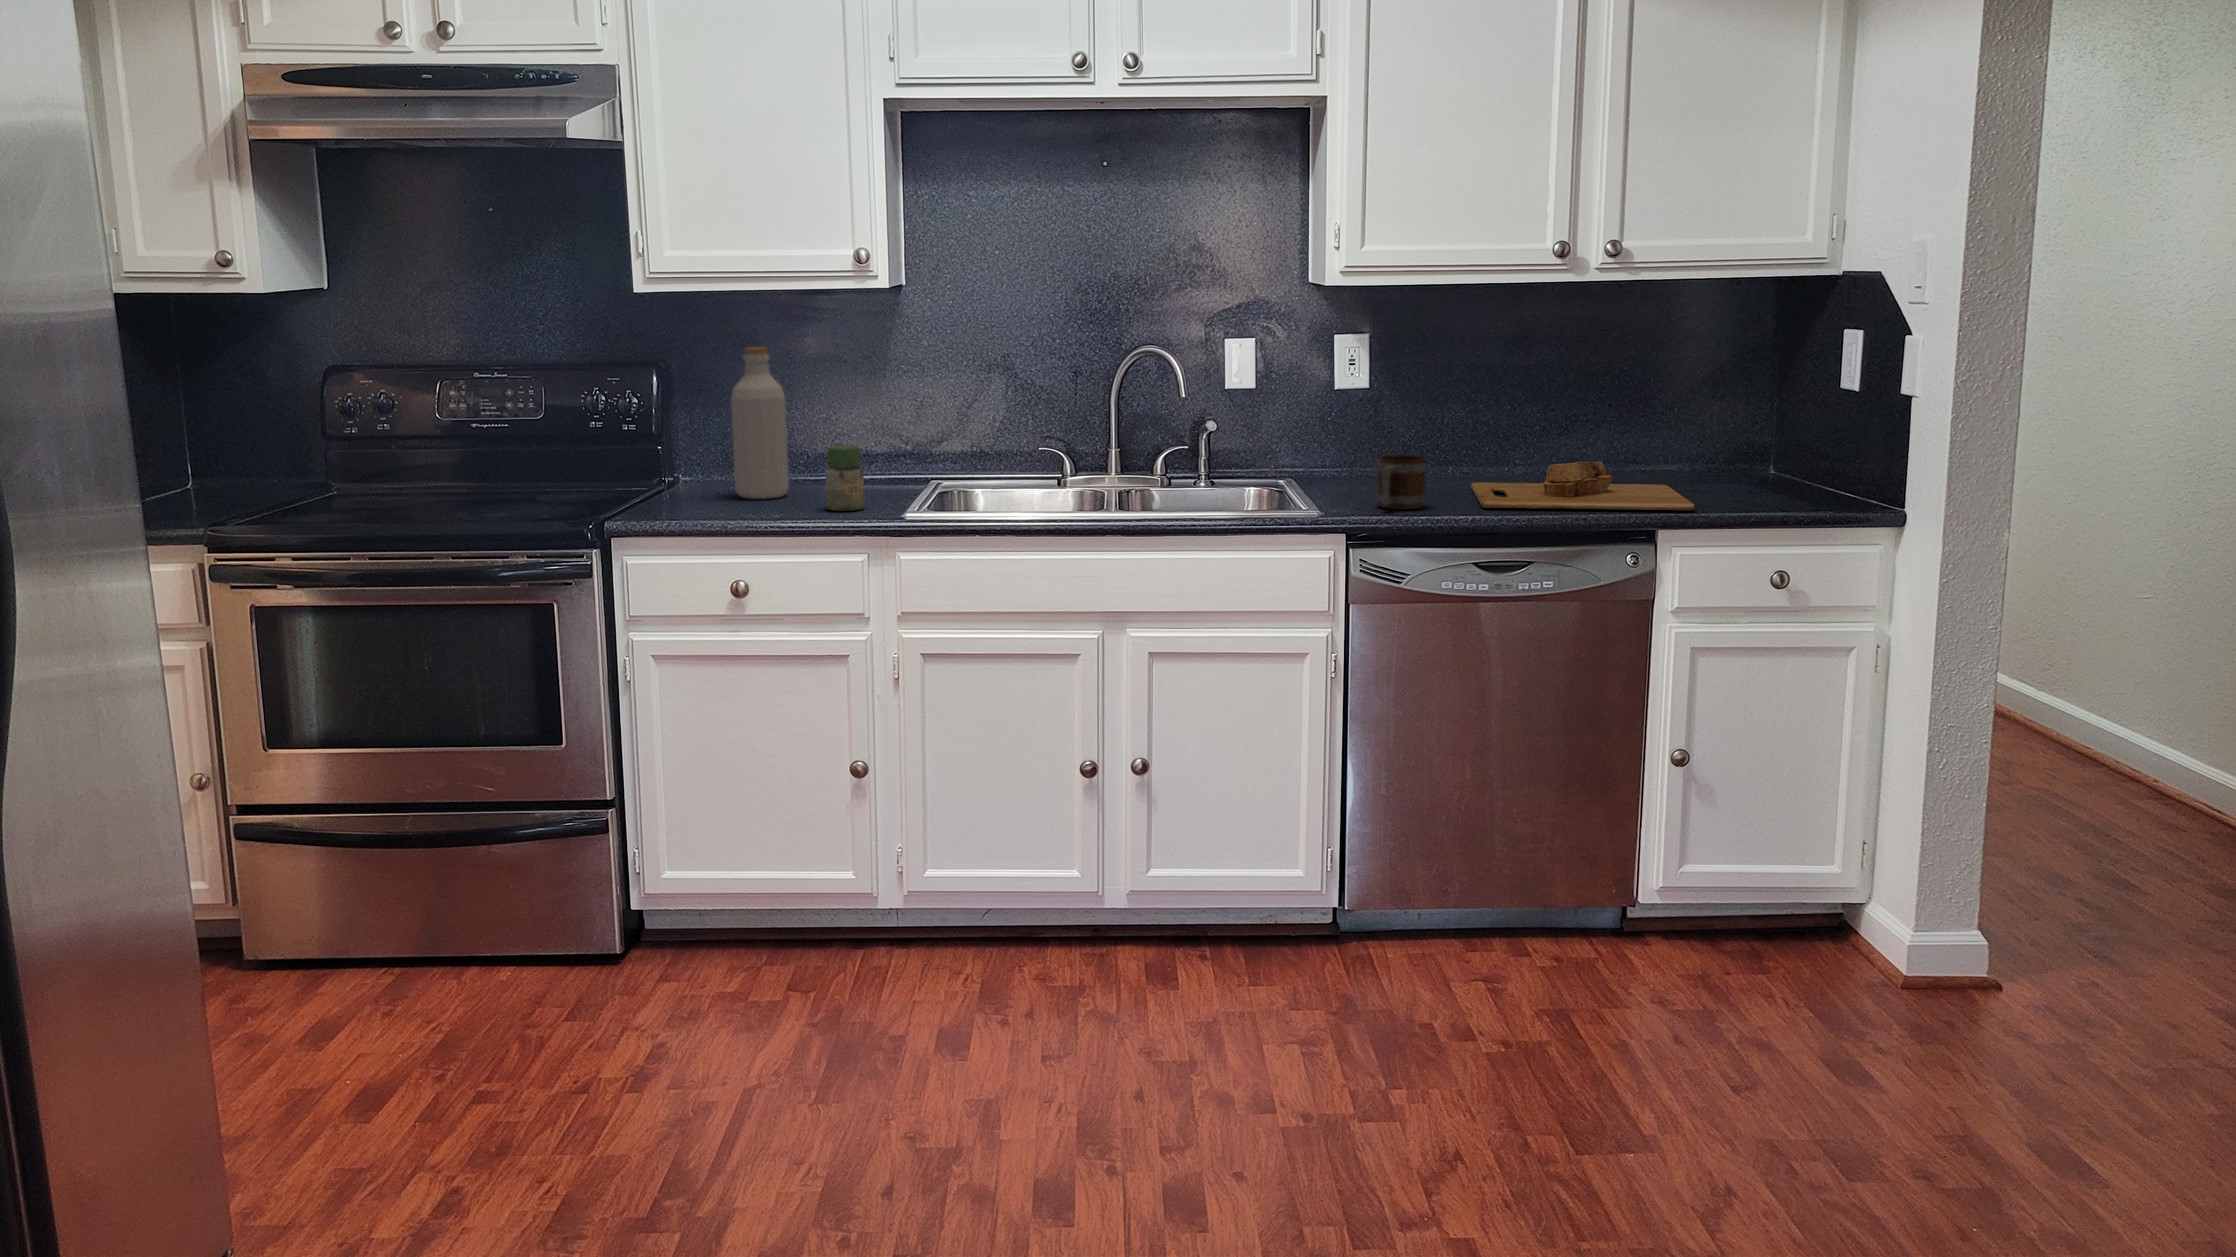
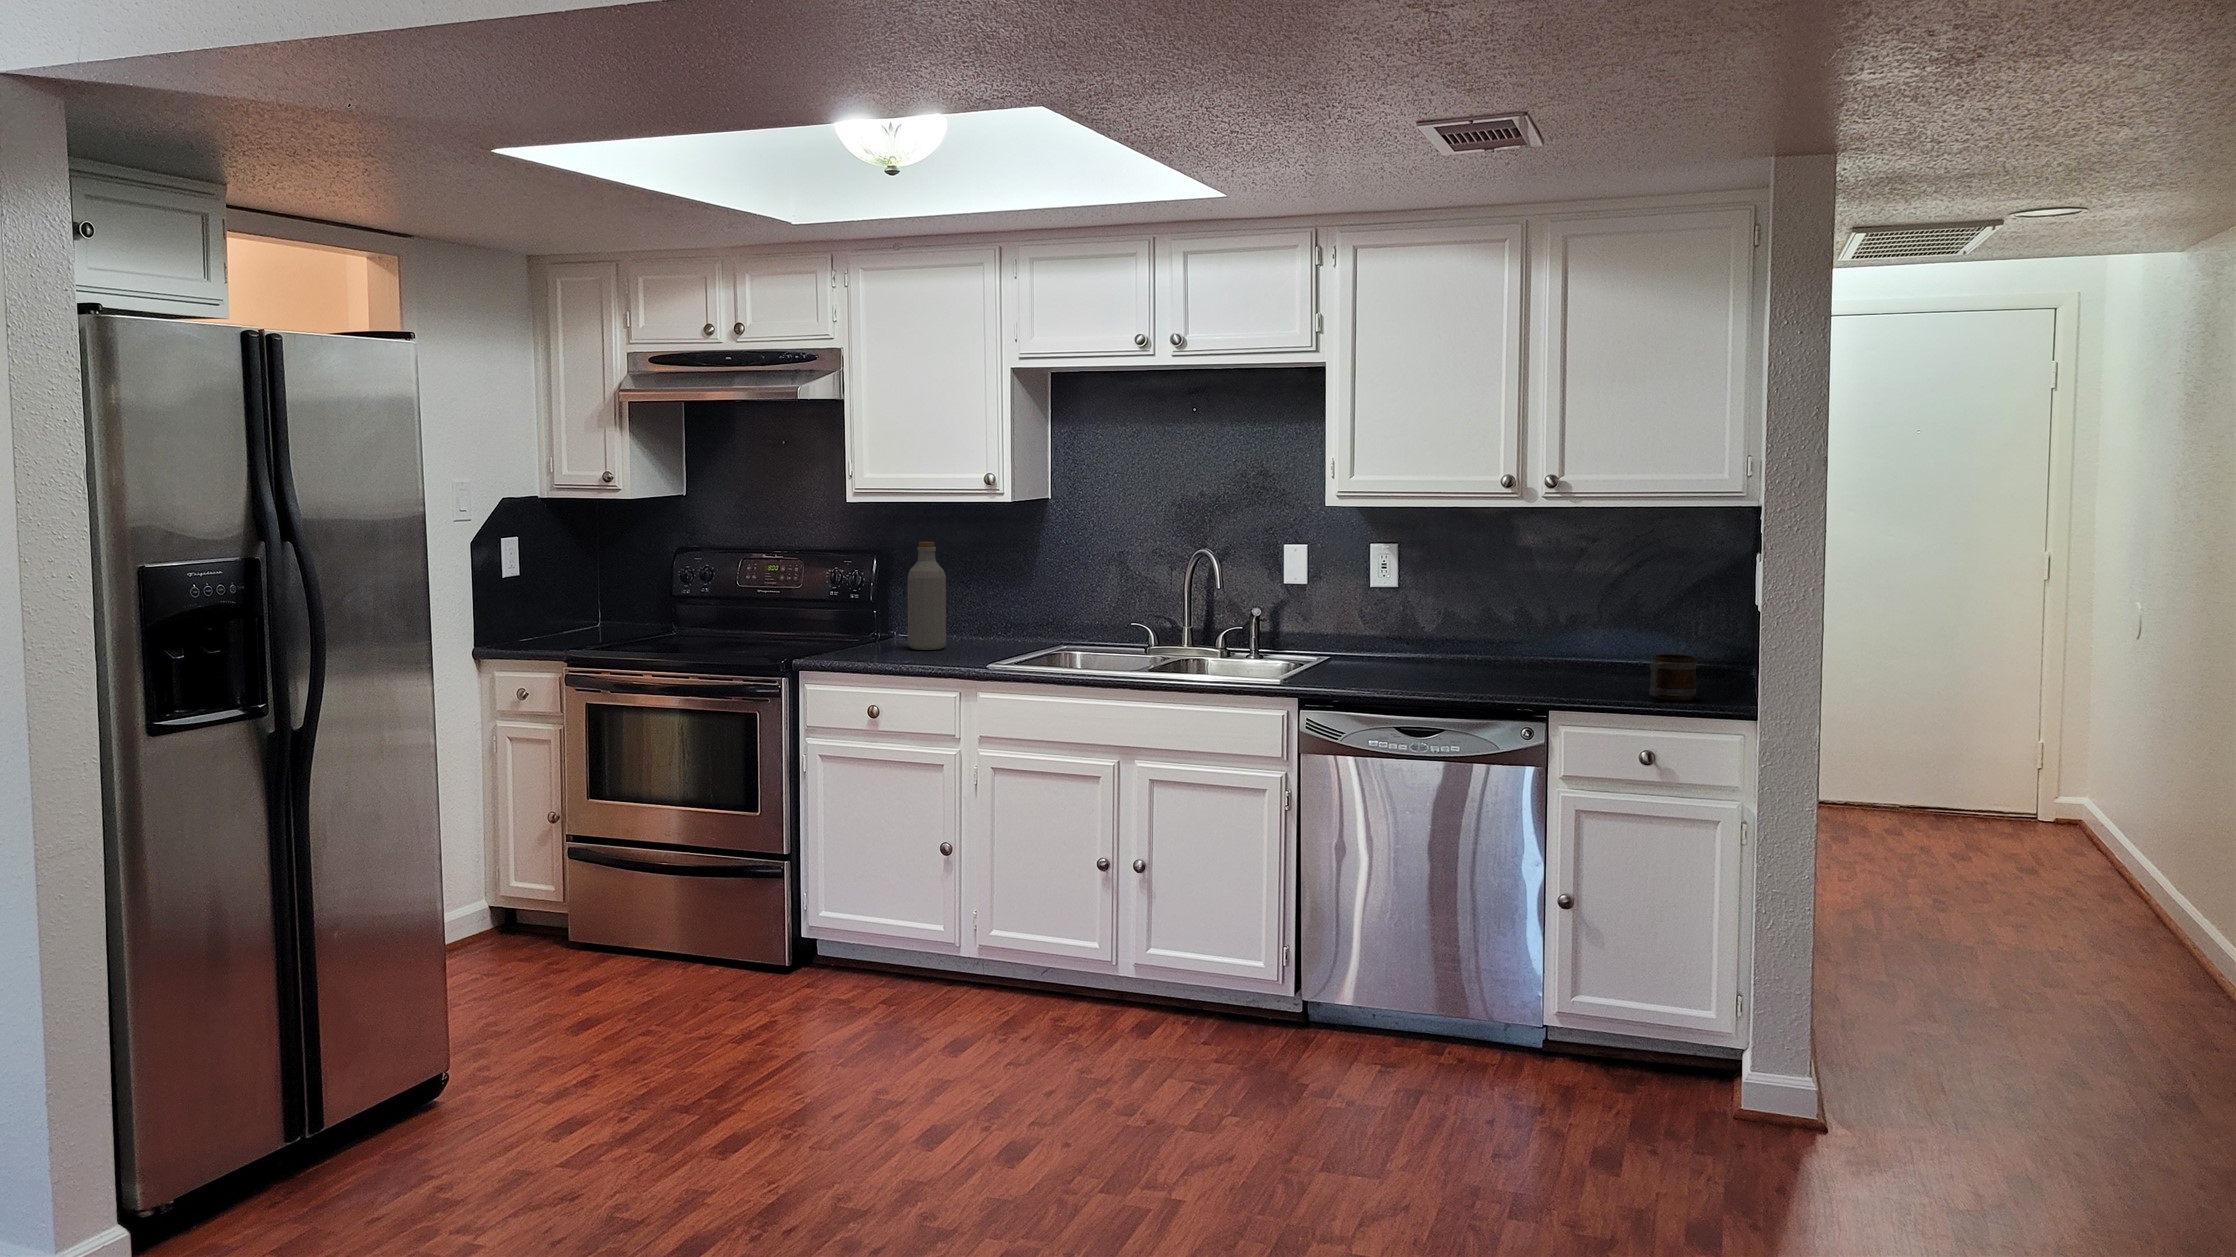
jar: present [825,445,864,511] -> none [950,613,978,660]
mug: present [1377,454,1427,509] -> present [1649,654,1697,701]
cutting board: present [1471,462,1695,510] -> none [1420,653,1611,696]

